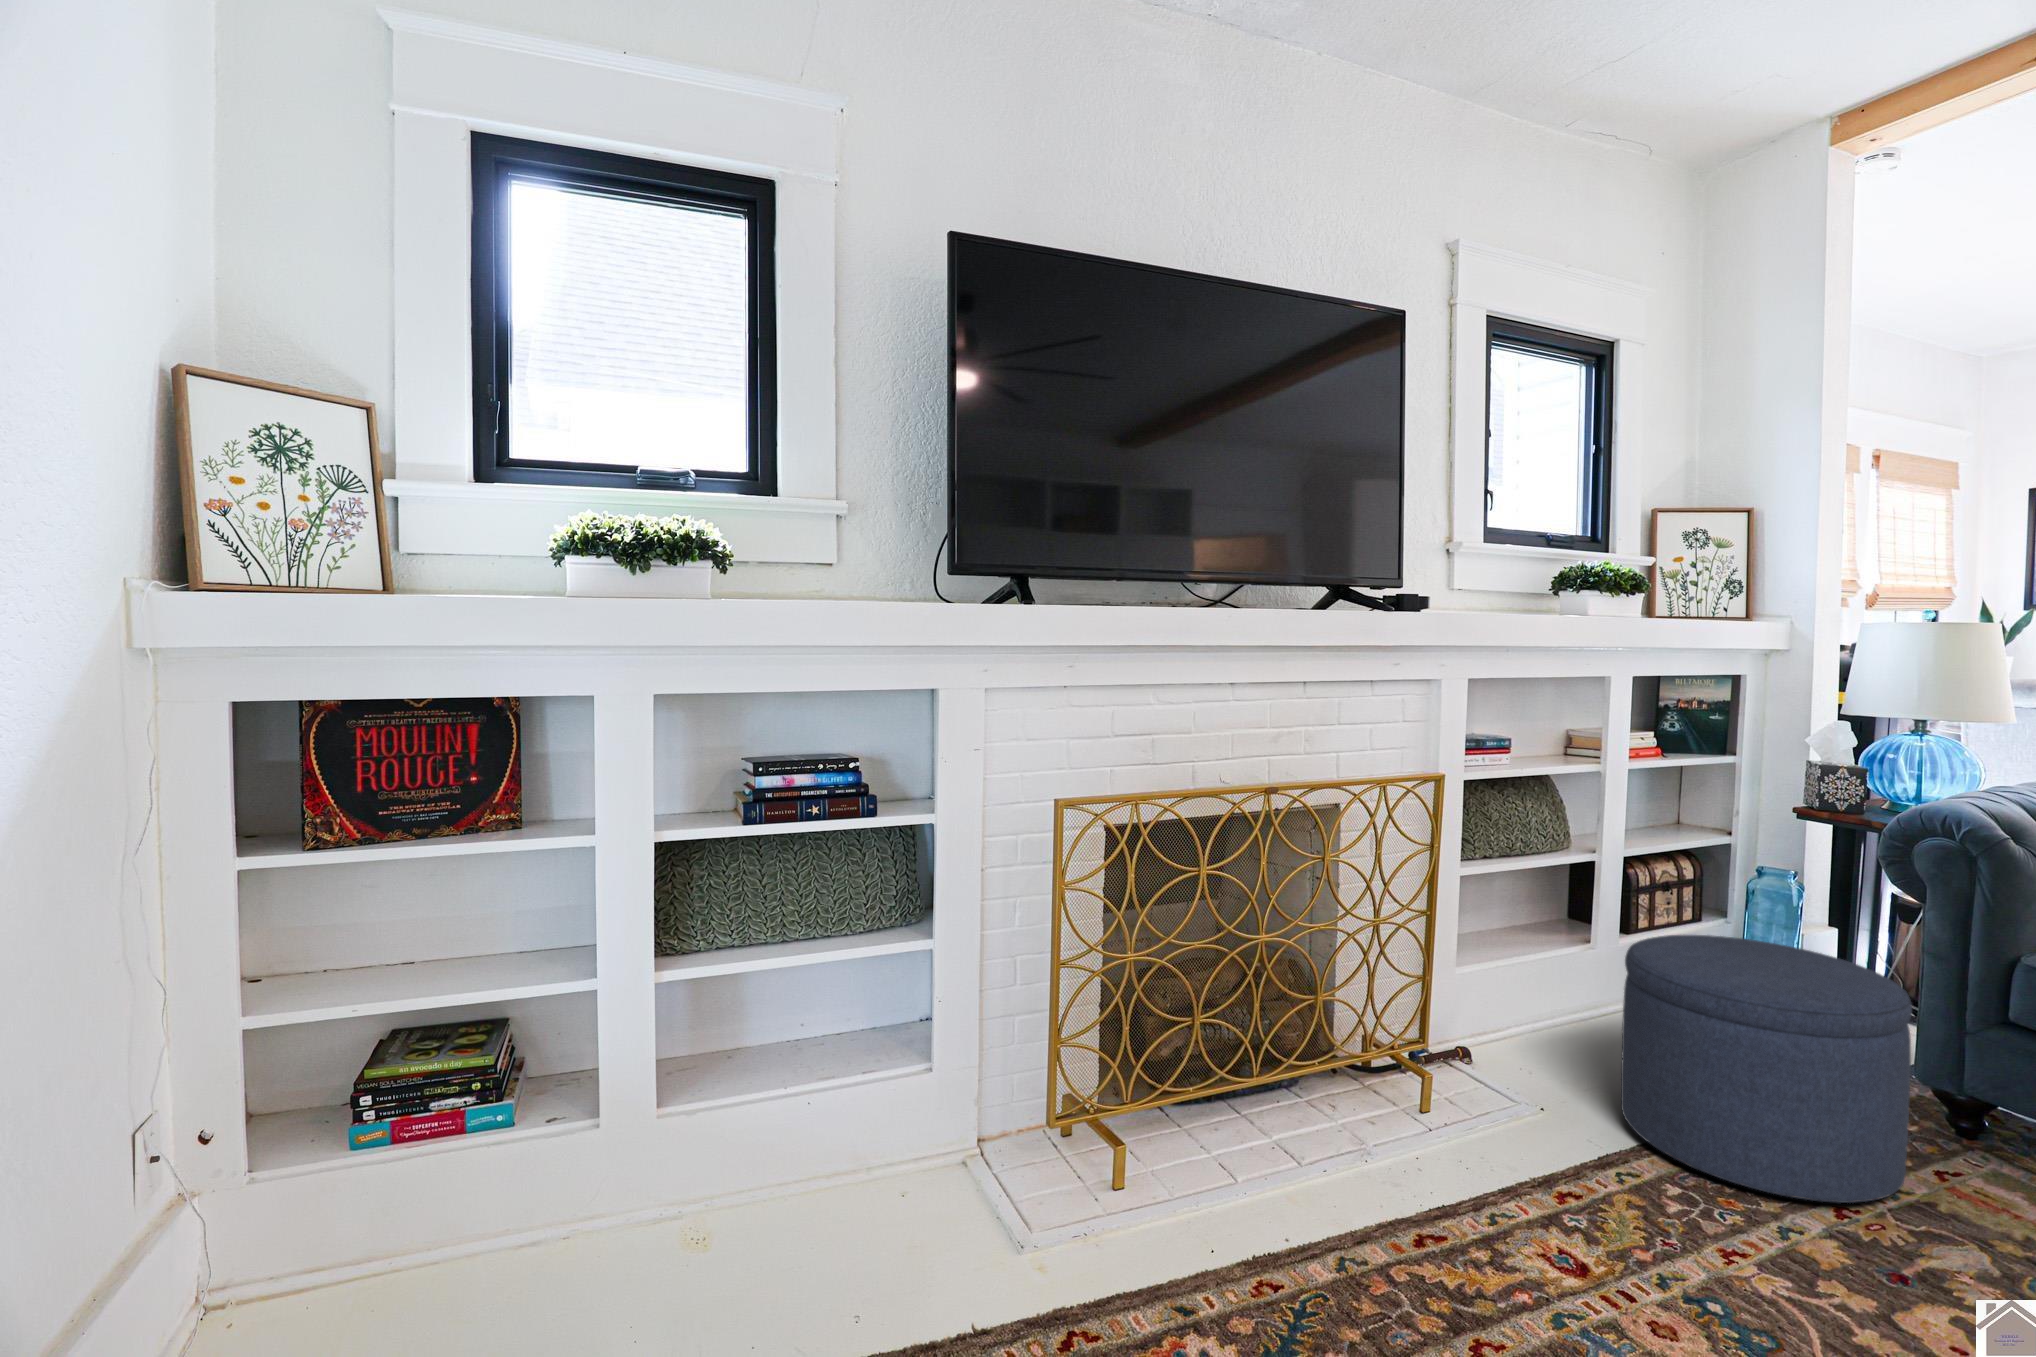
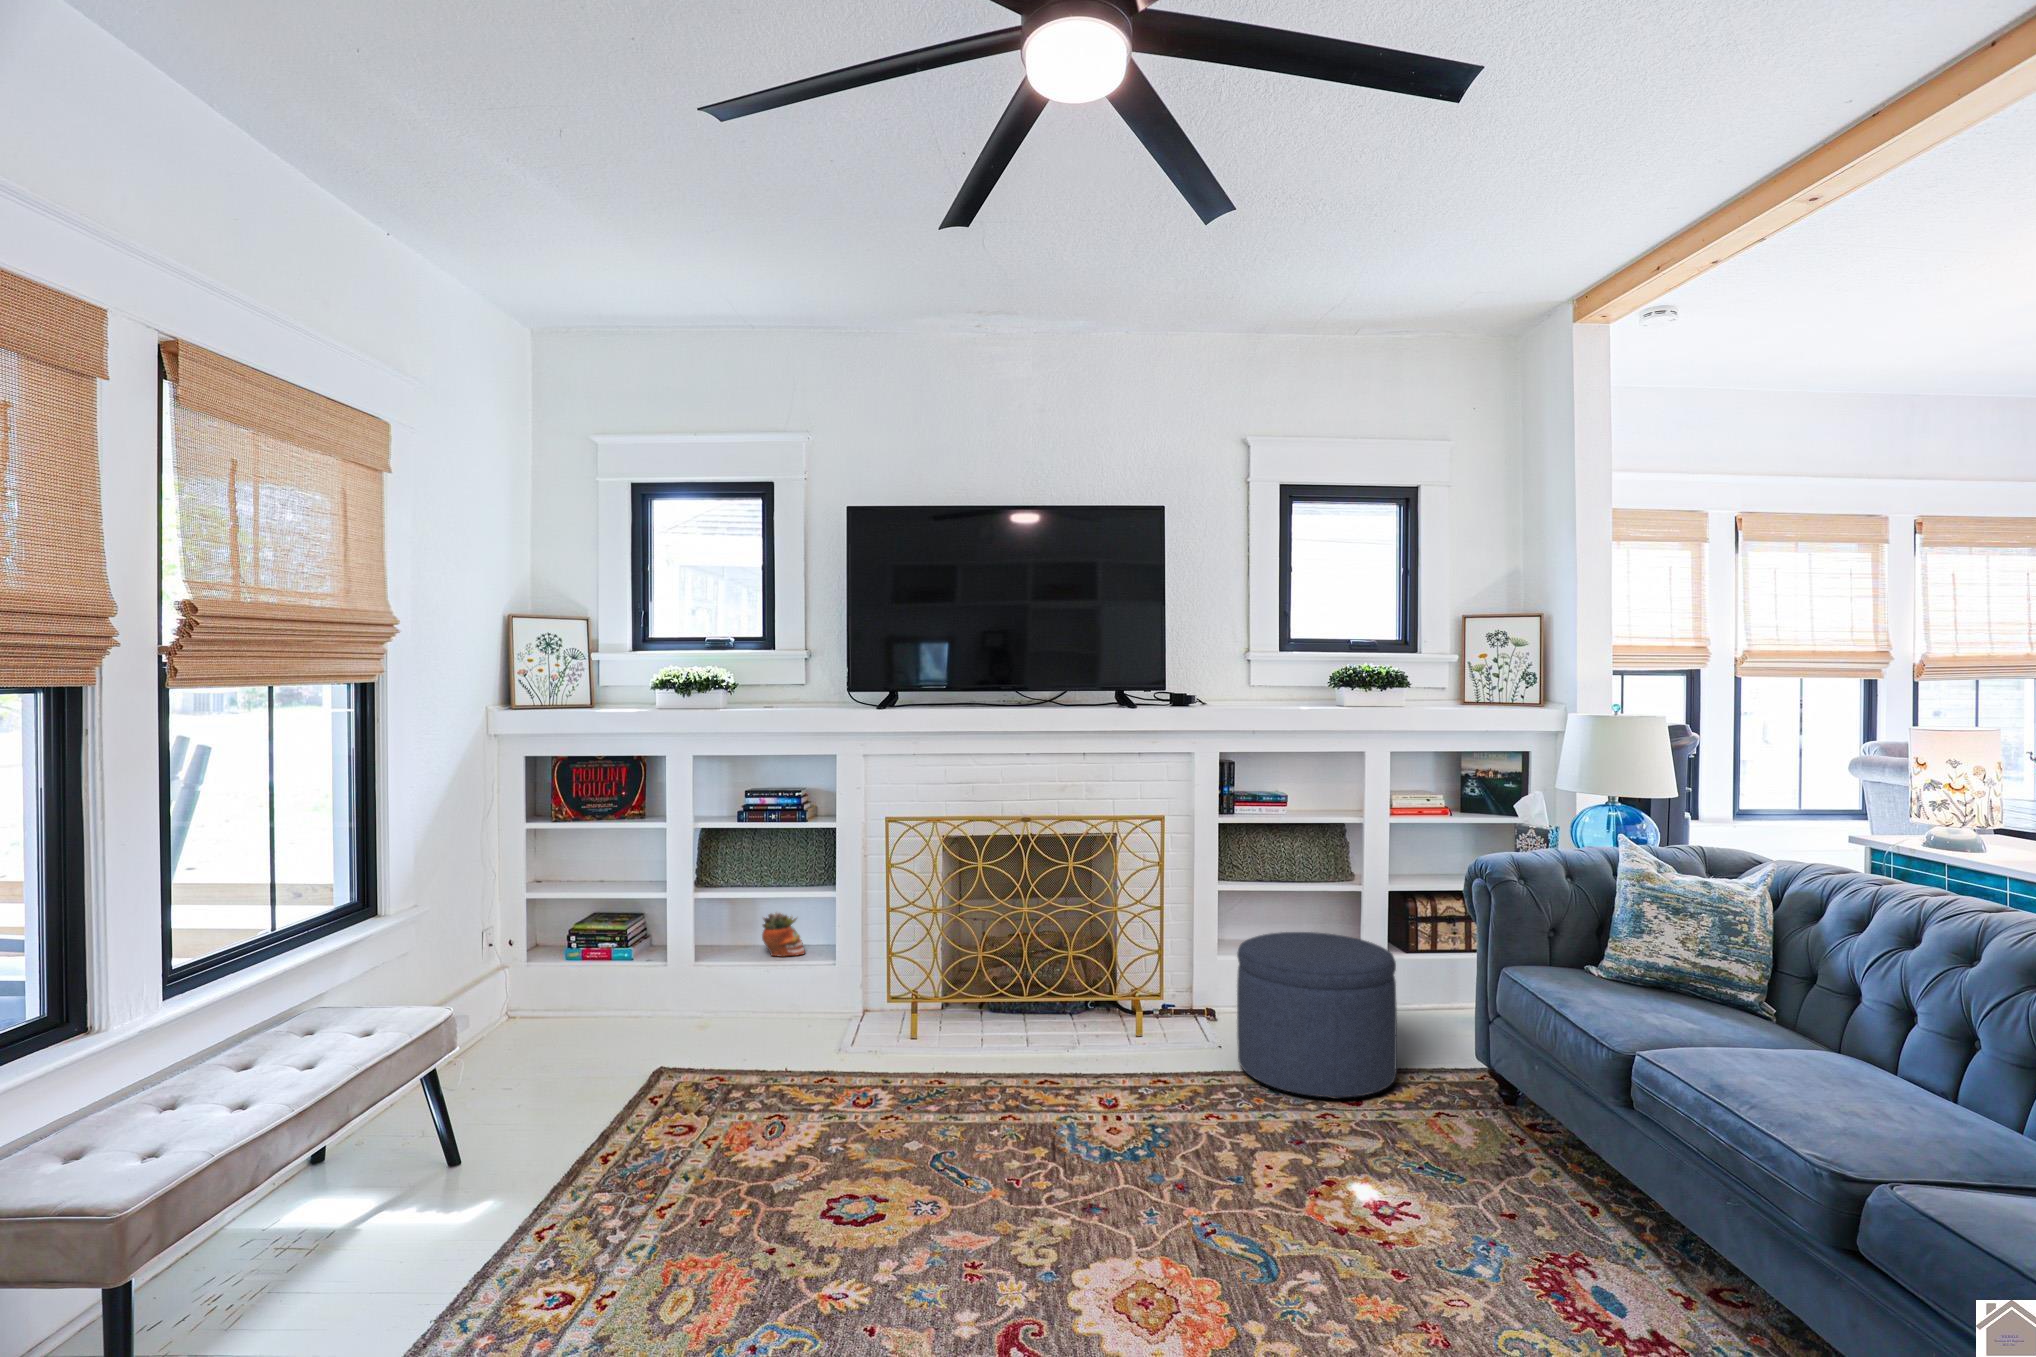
succulent planter: none [774,981,858,1068] -> present [762,913,805,957]

